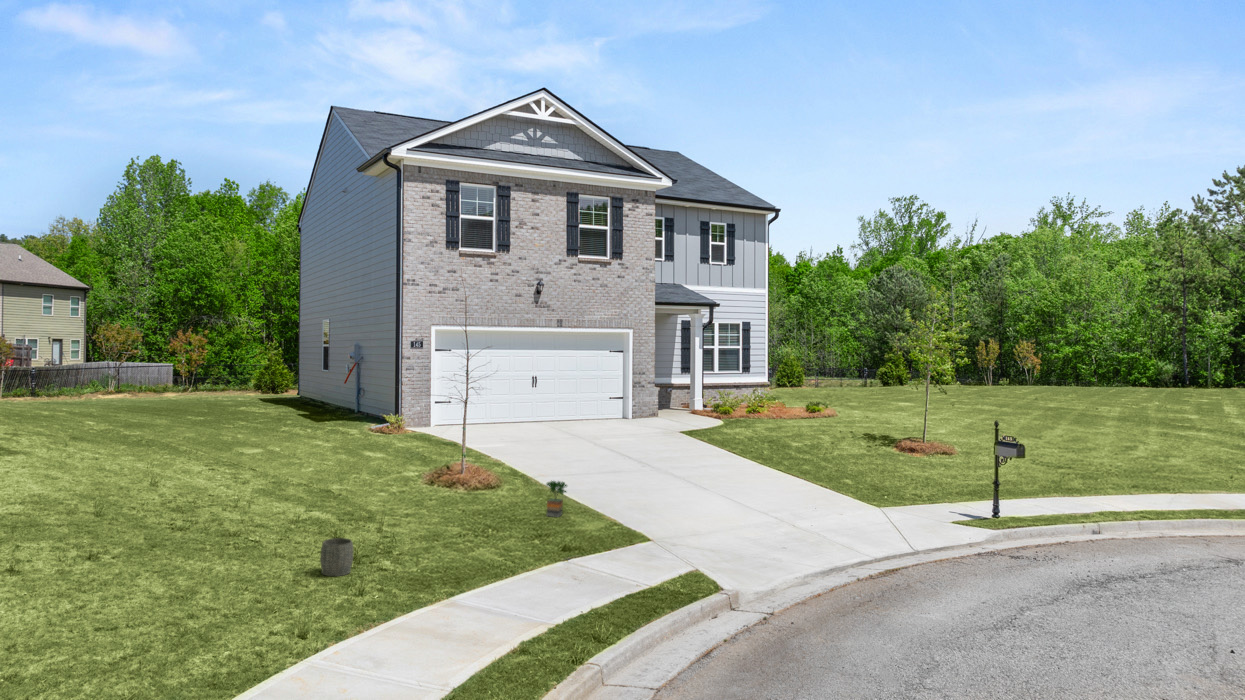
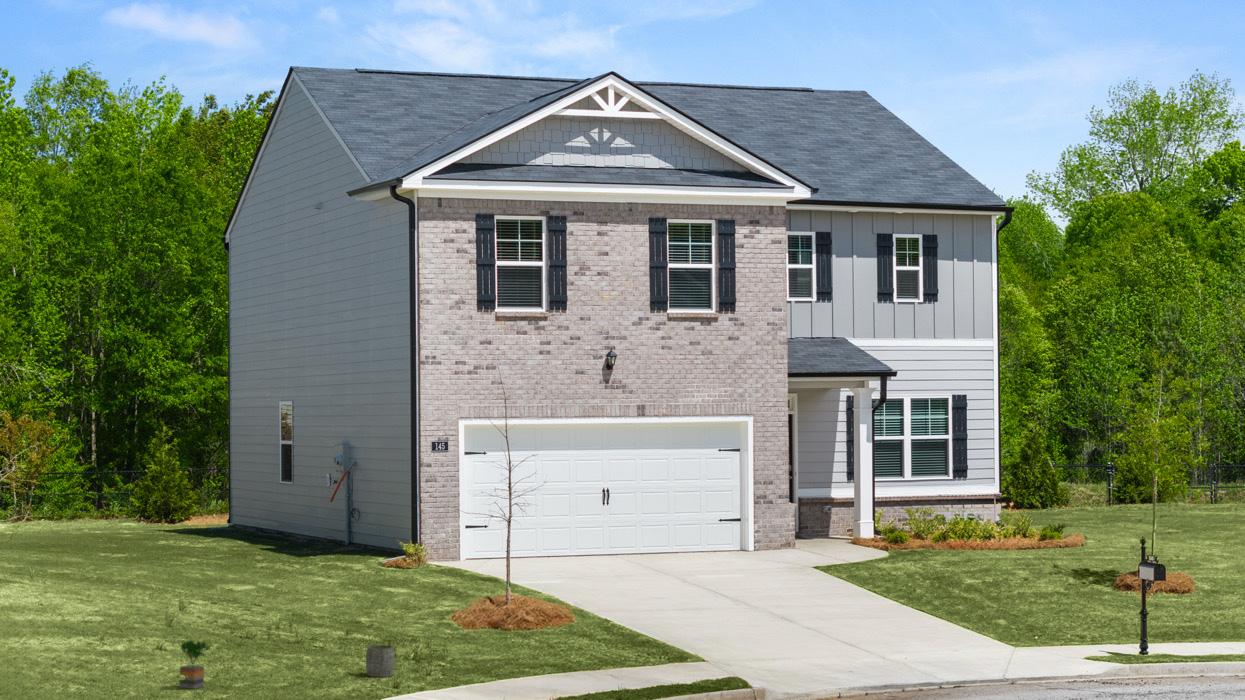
potted tree: present [547,481,567,517] -> present [179,640,209,689]

